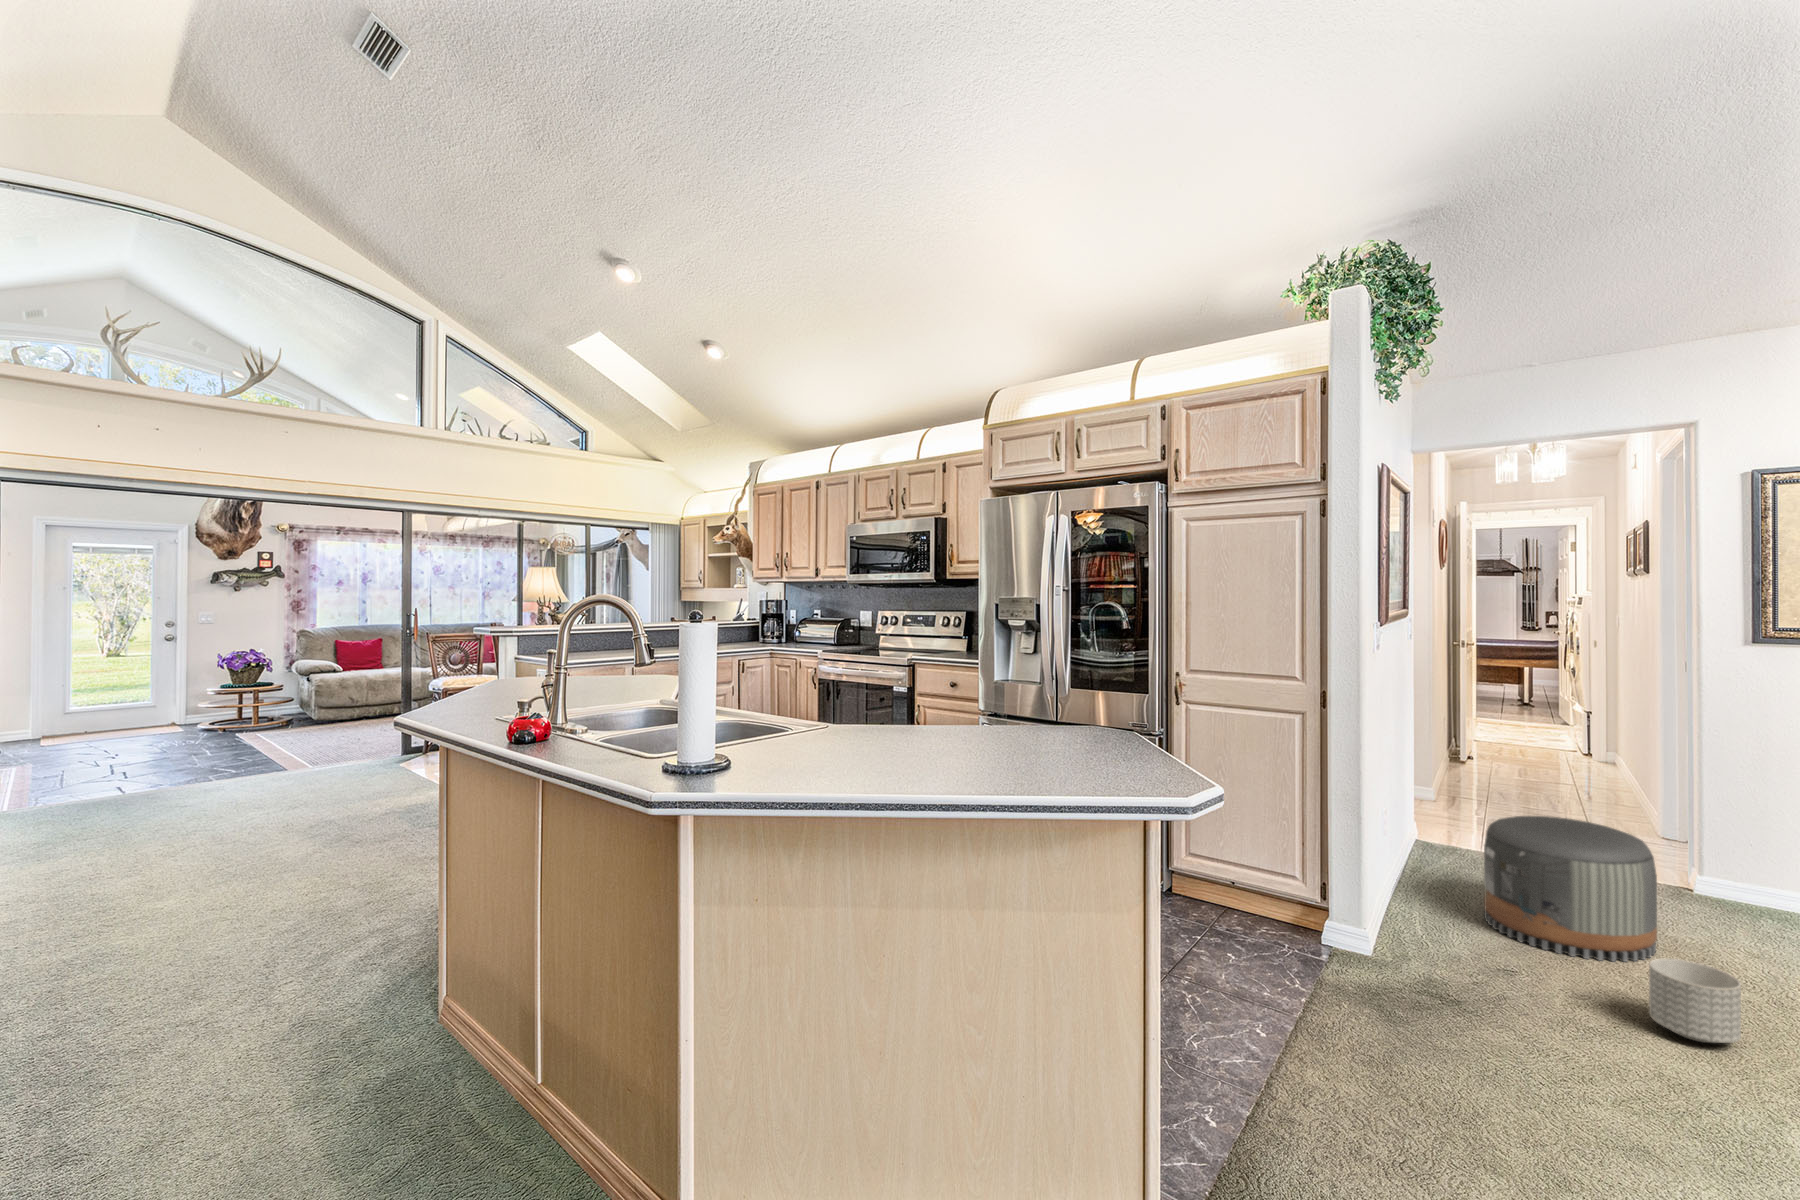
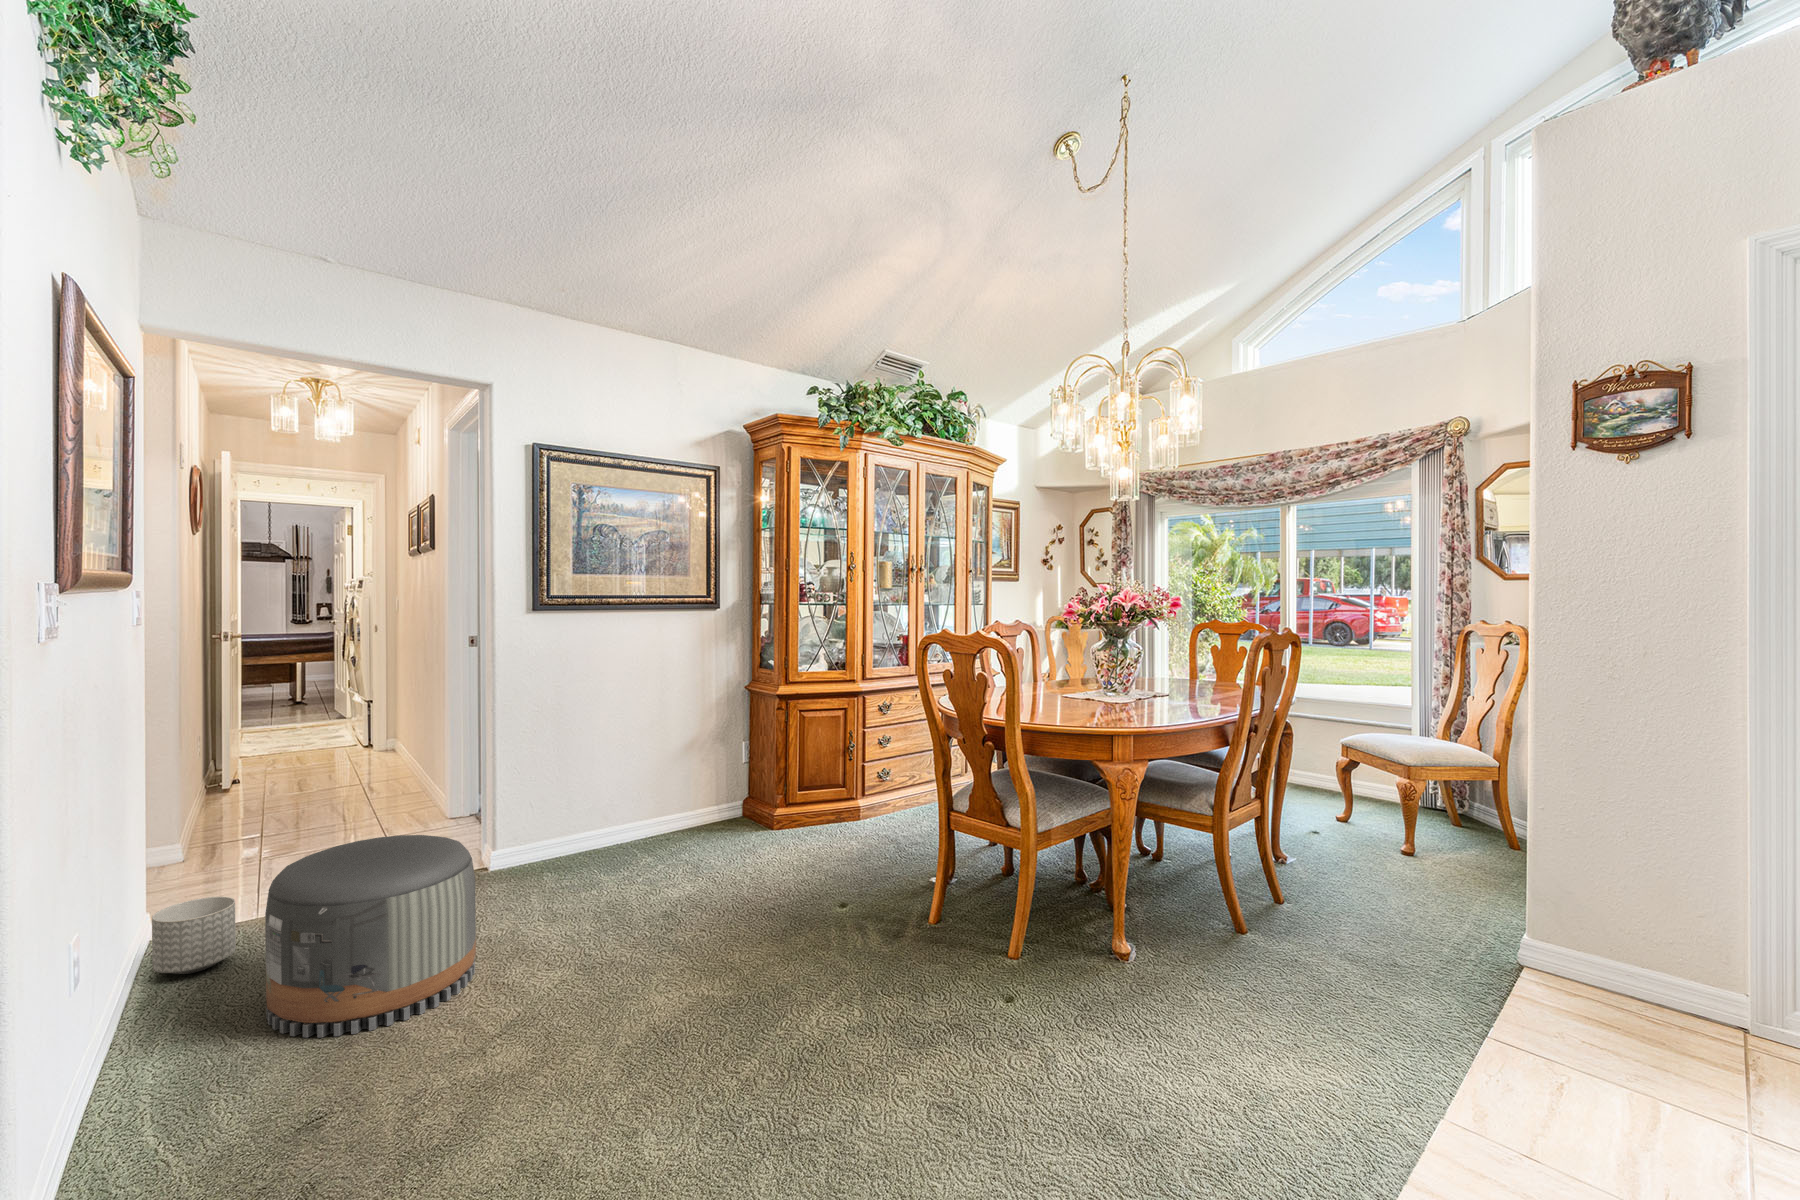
planter: present [1649,959,1741,1043] -> present [152,897,236,974]

